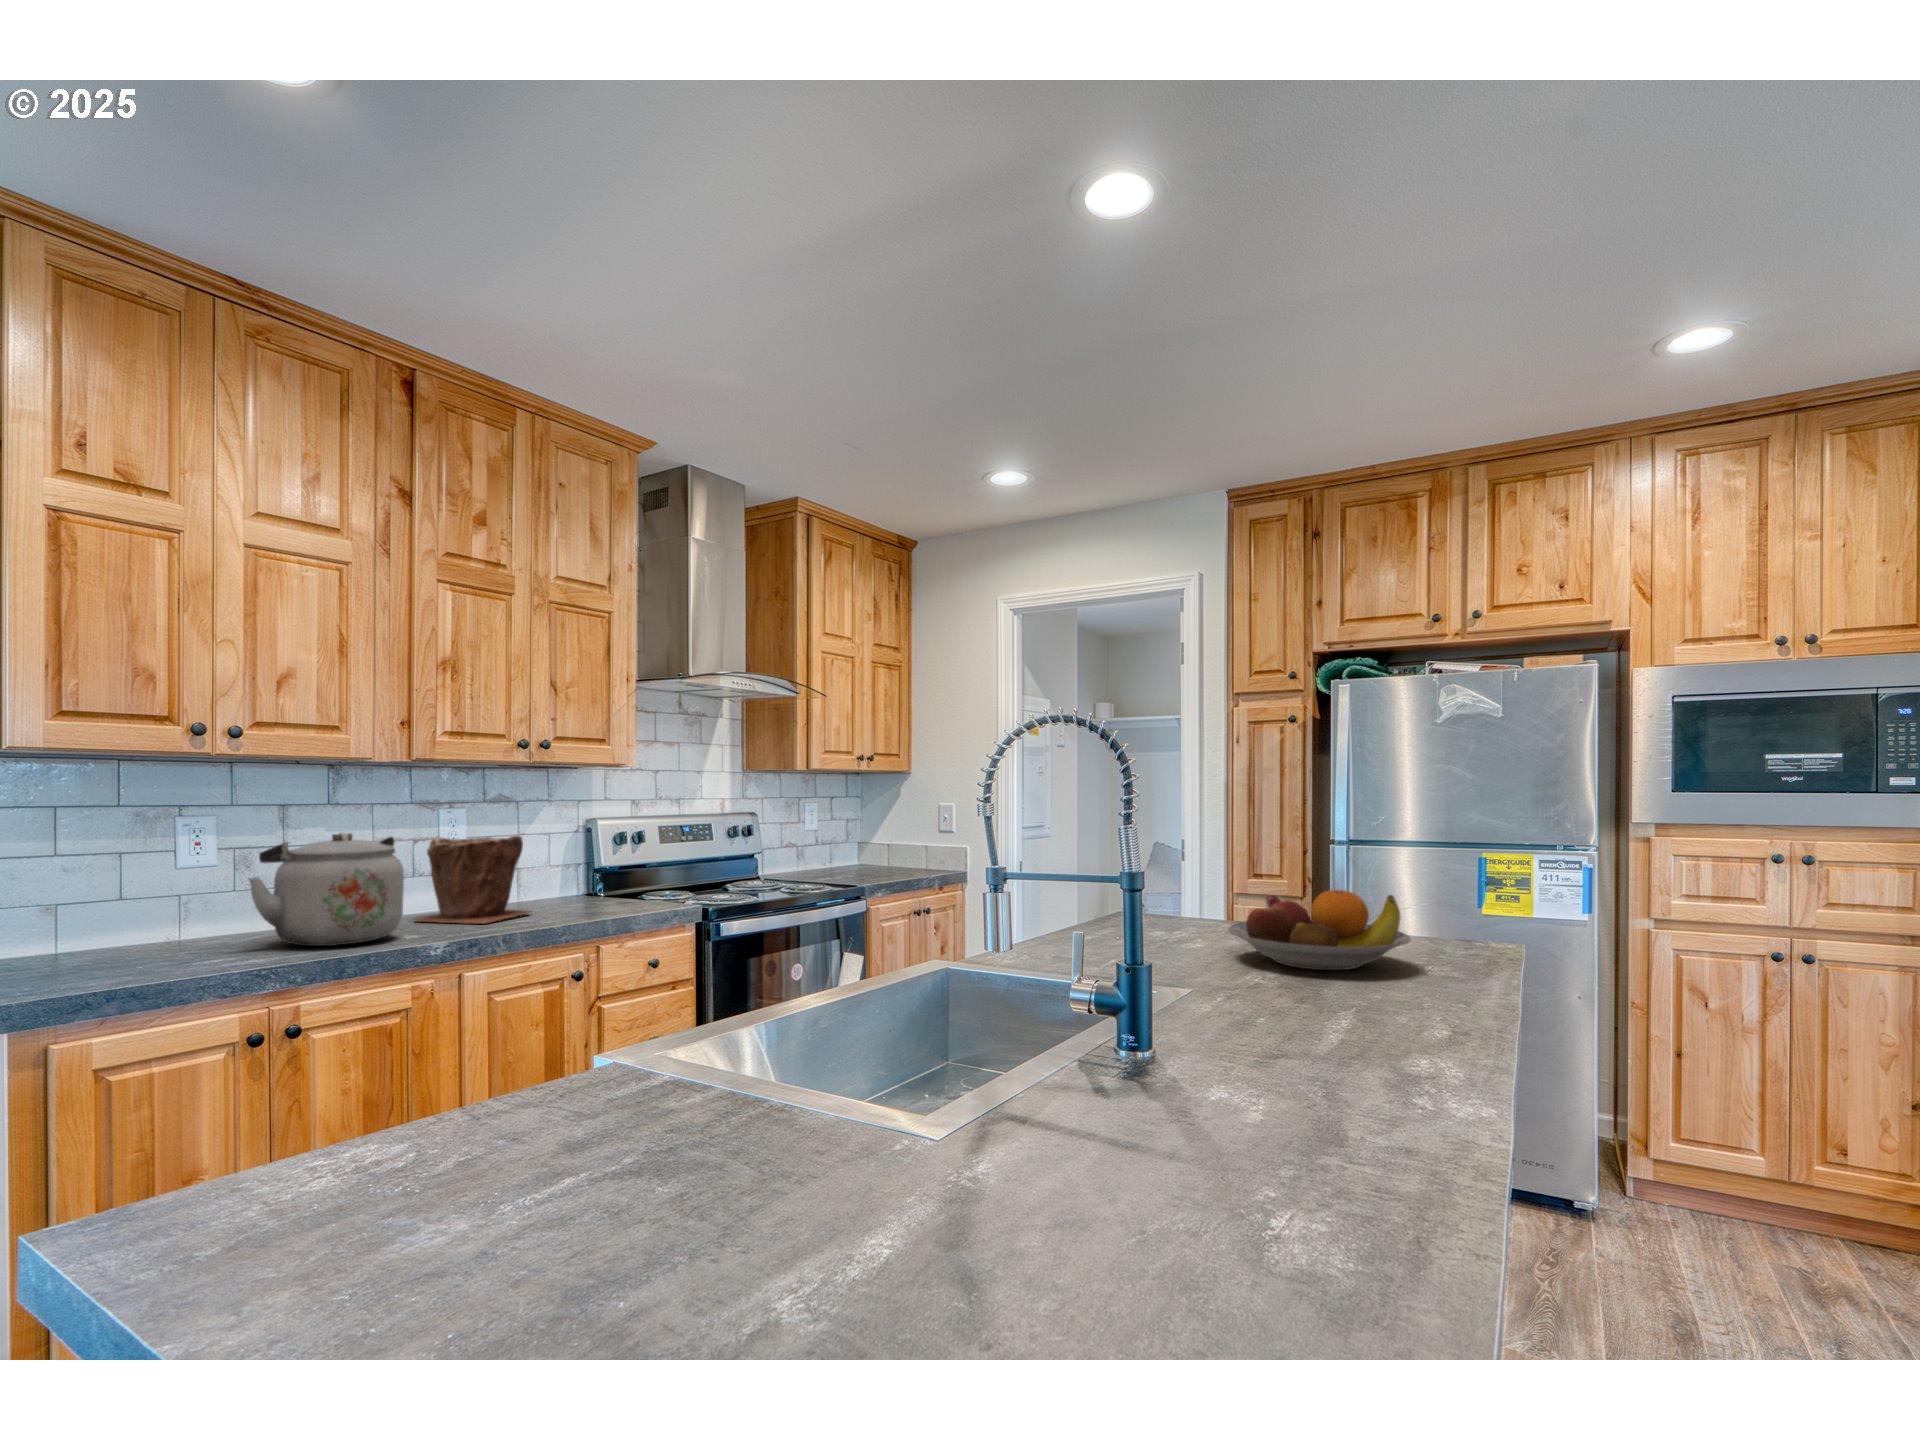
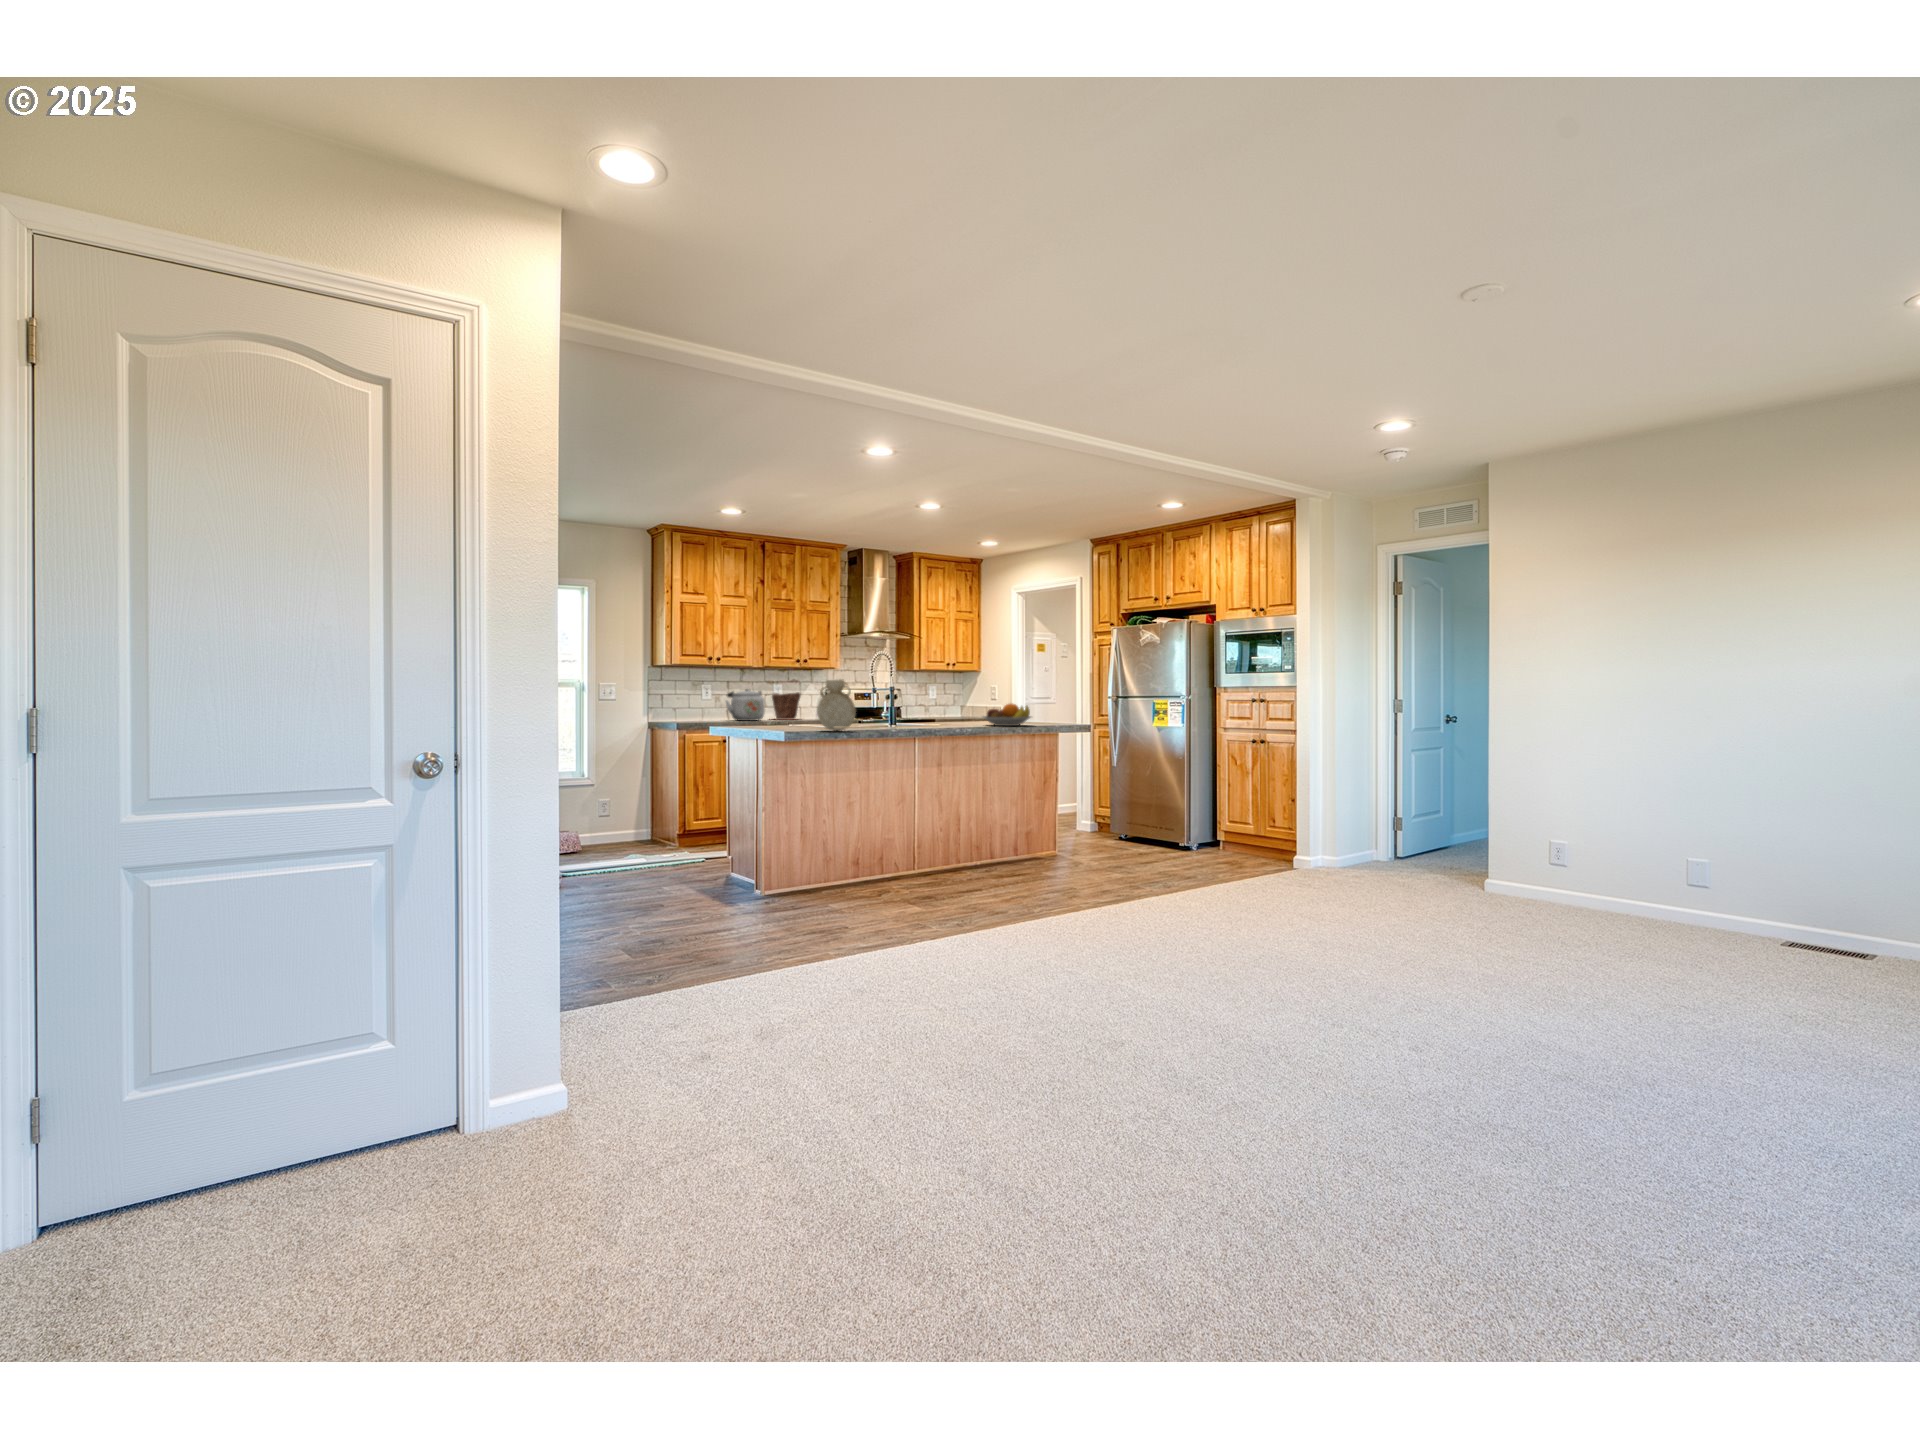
vase: none [860,852,1126,1220] -> present [817,679,856,731]

